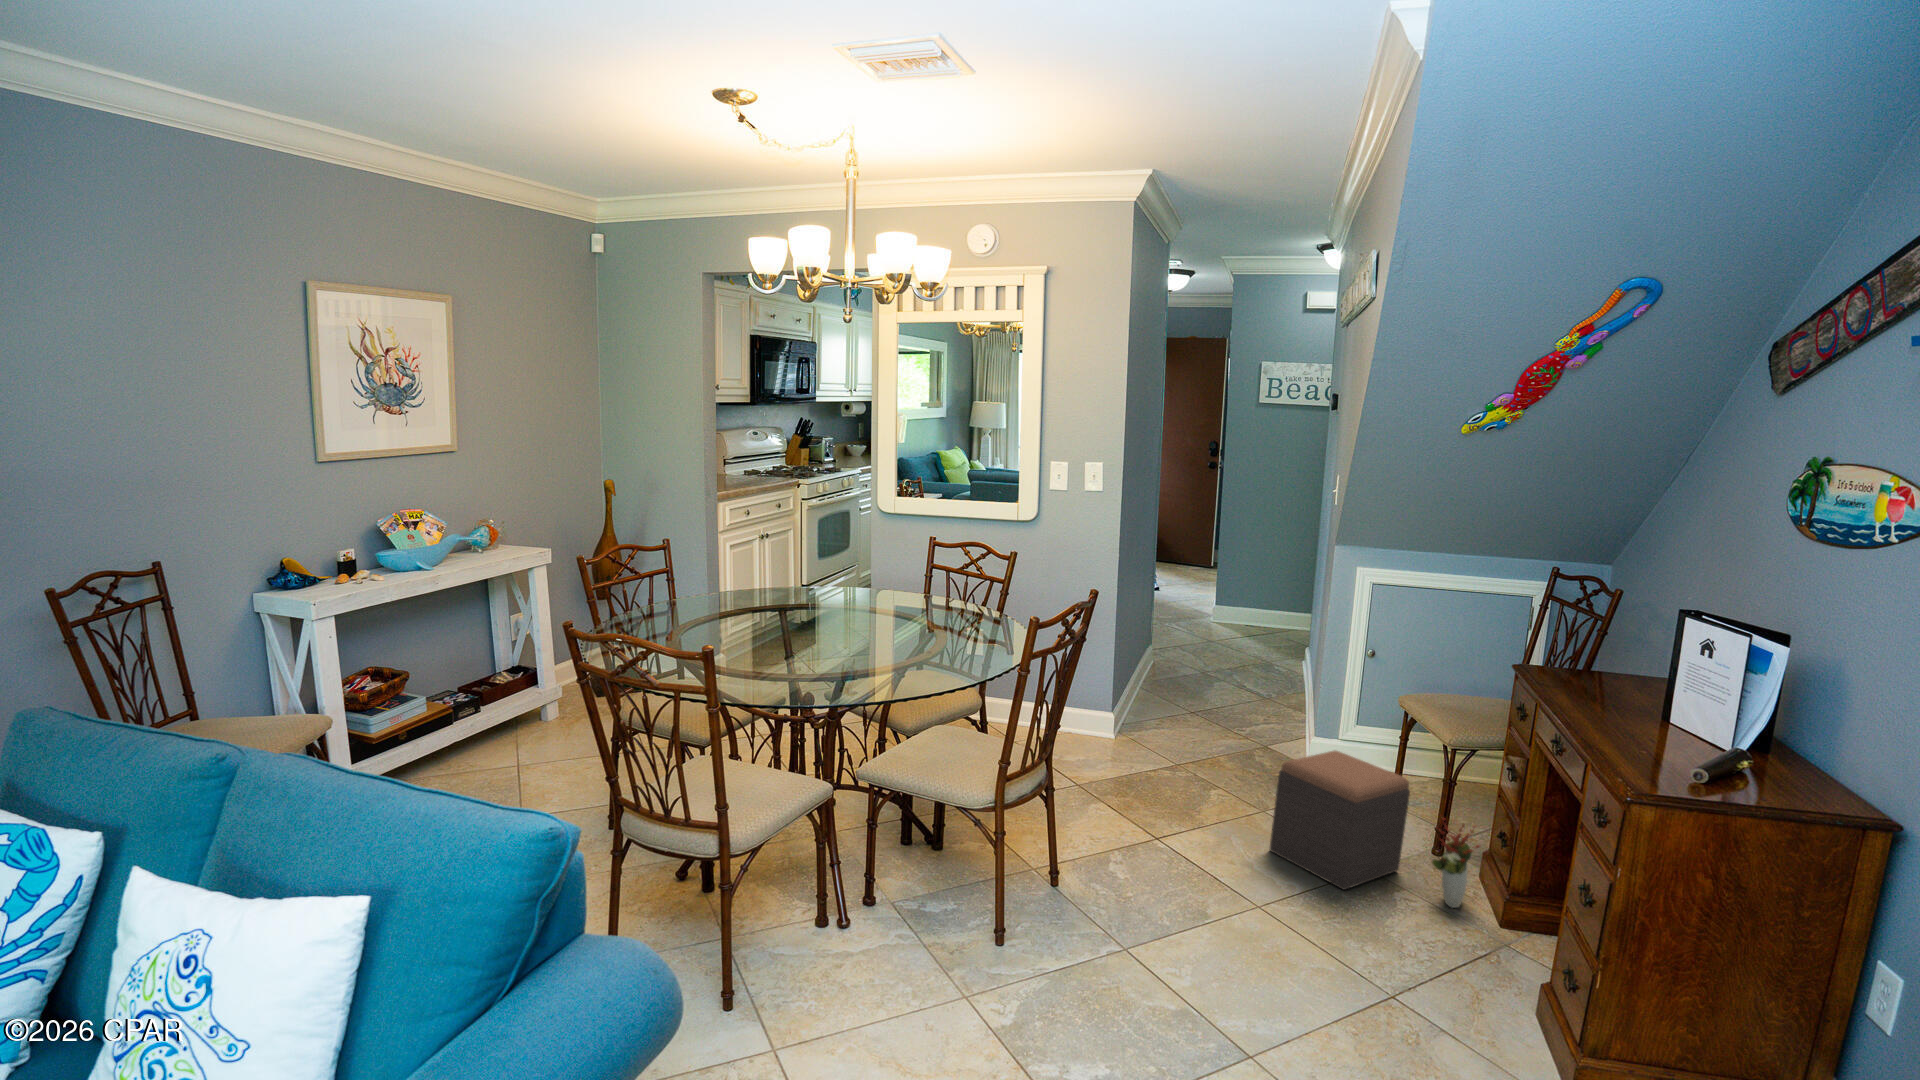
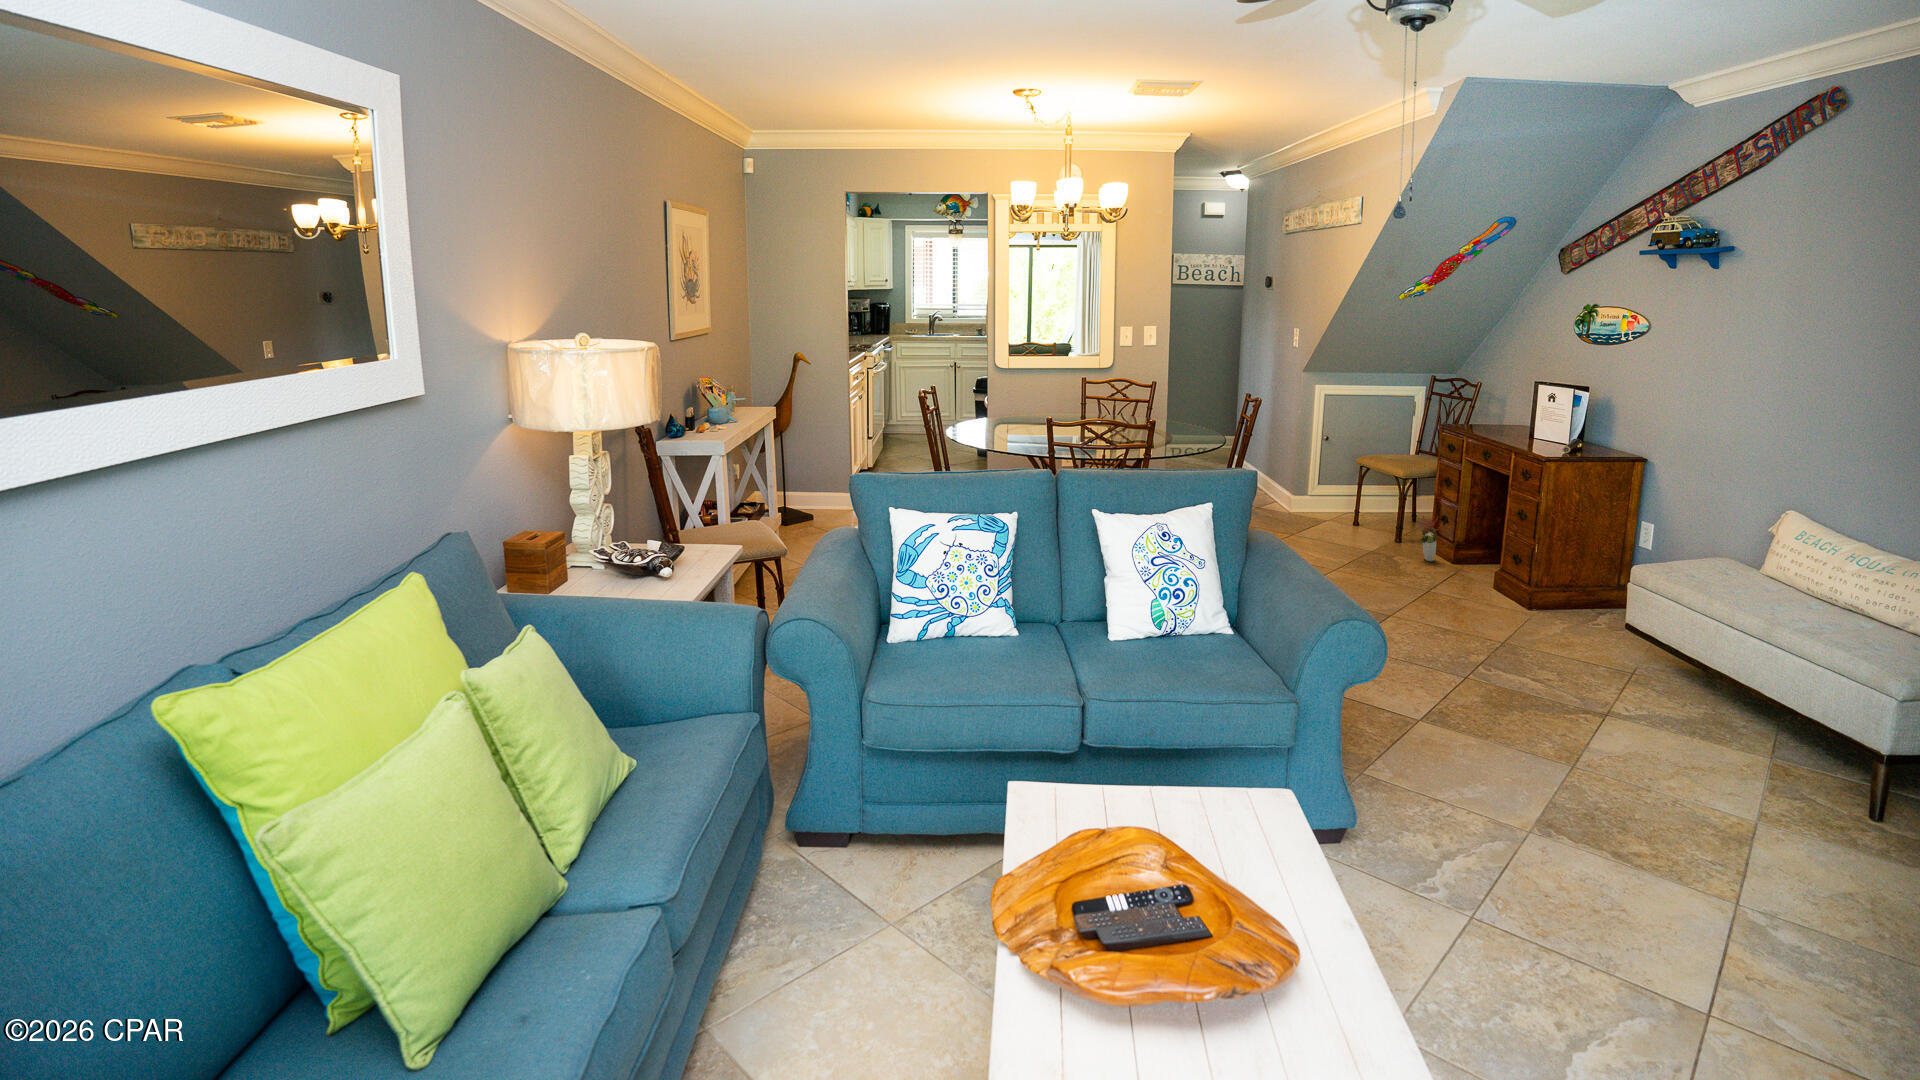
footstool: present [1270,751,1410,890] -> none [1329,494,1400,563]

